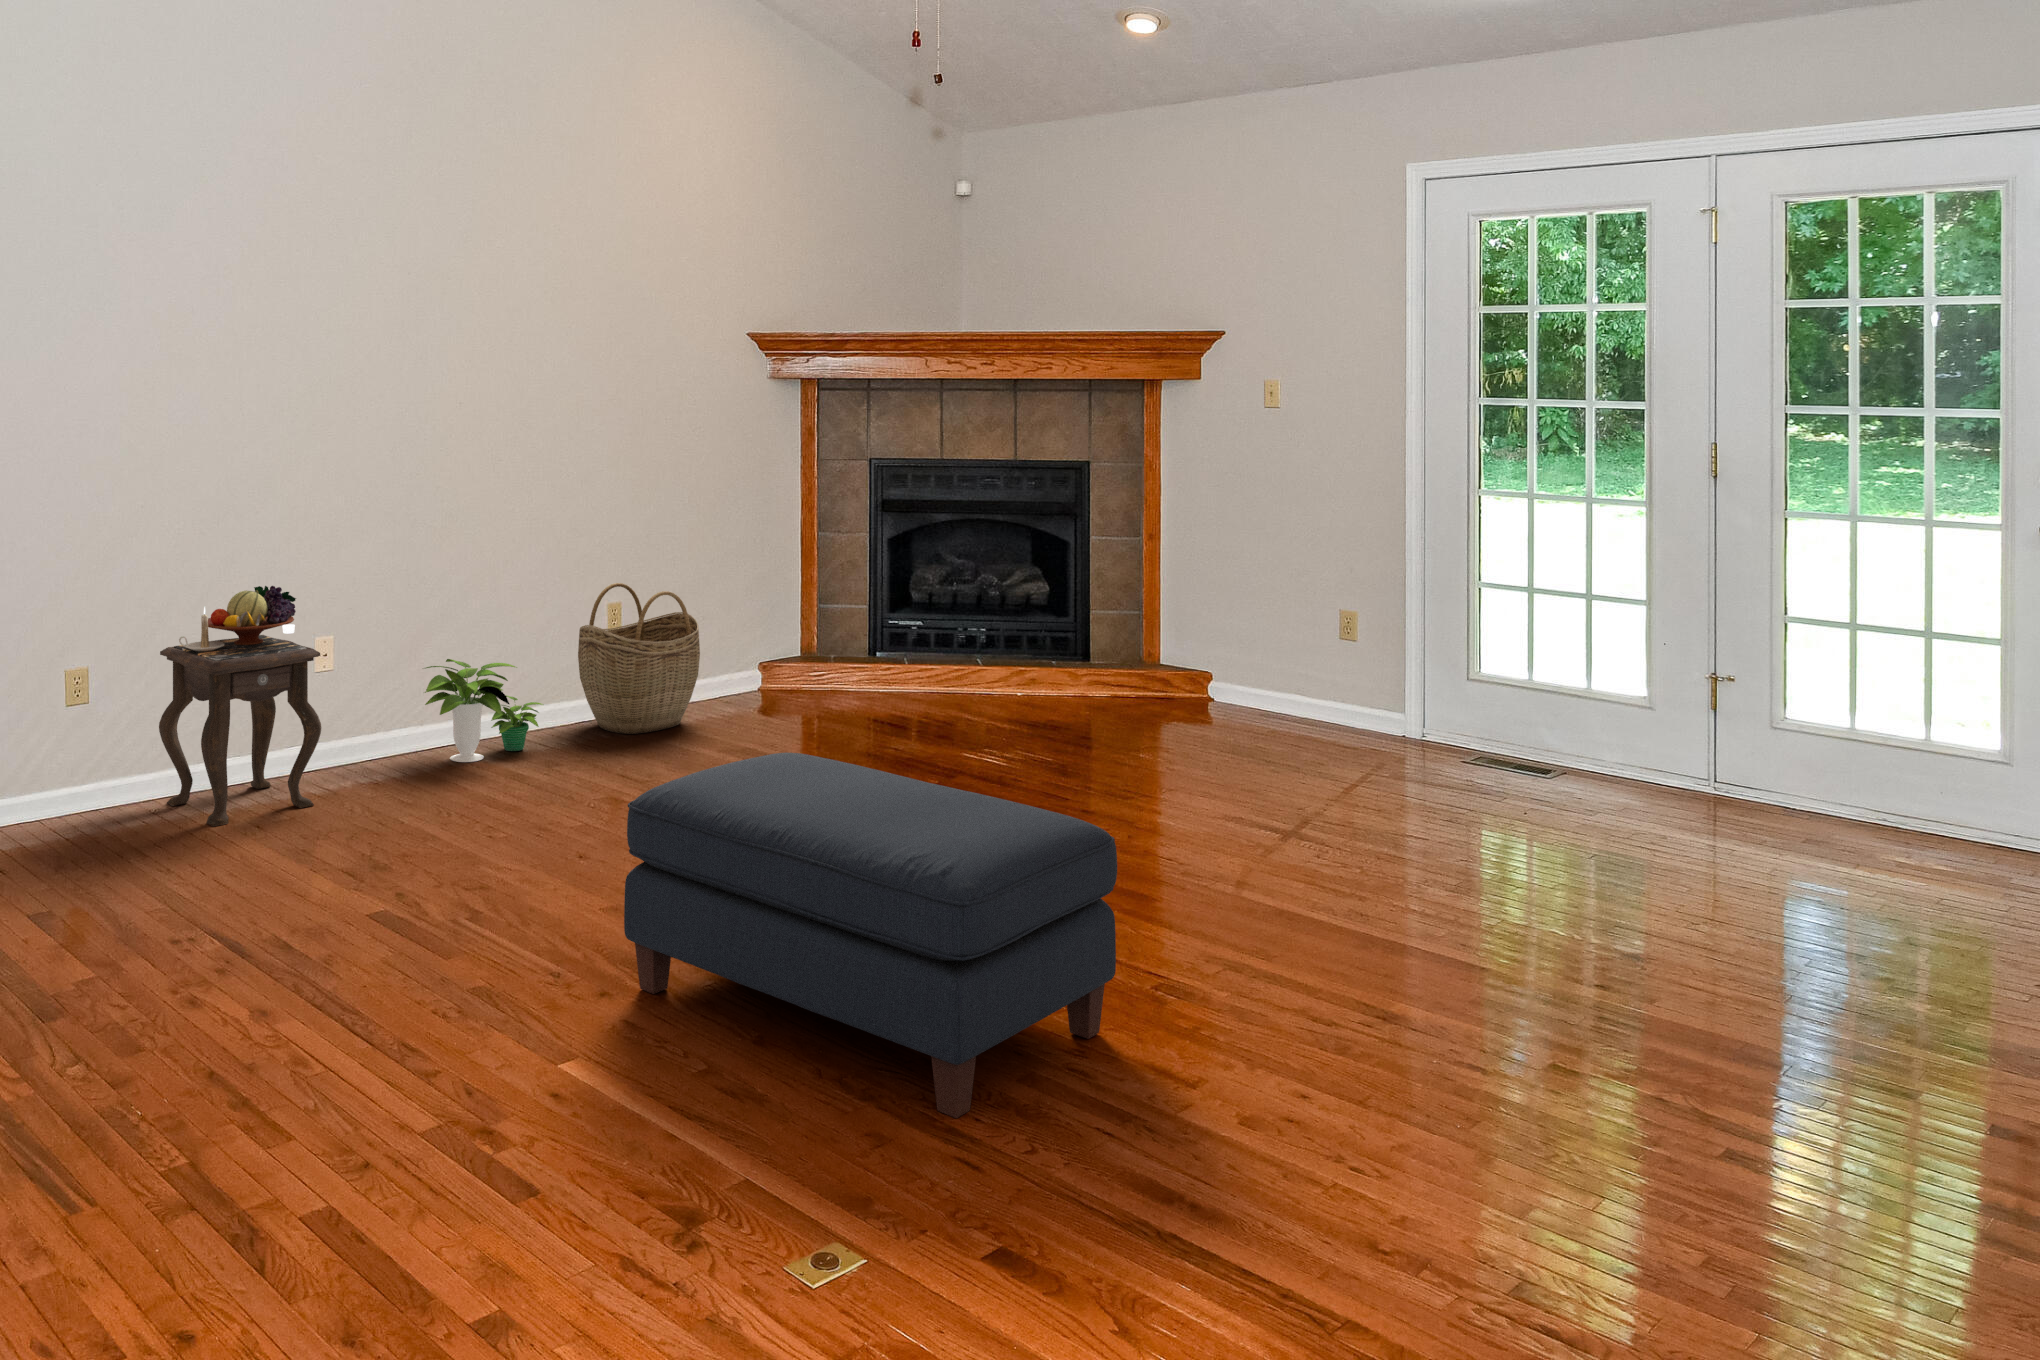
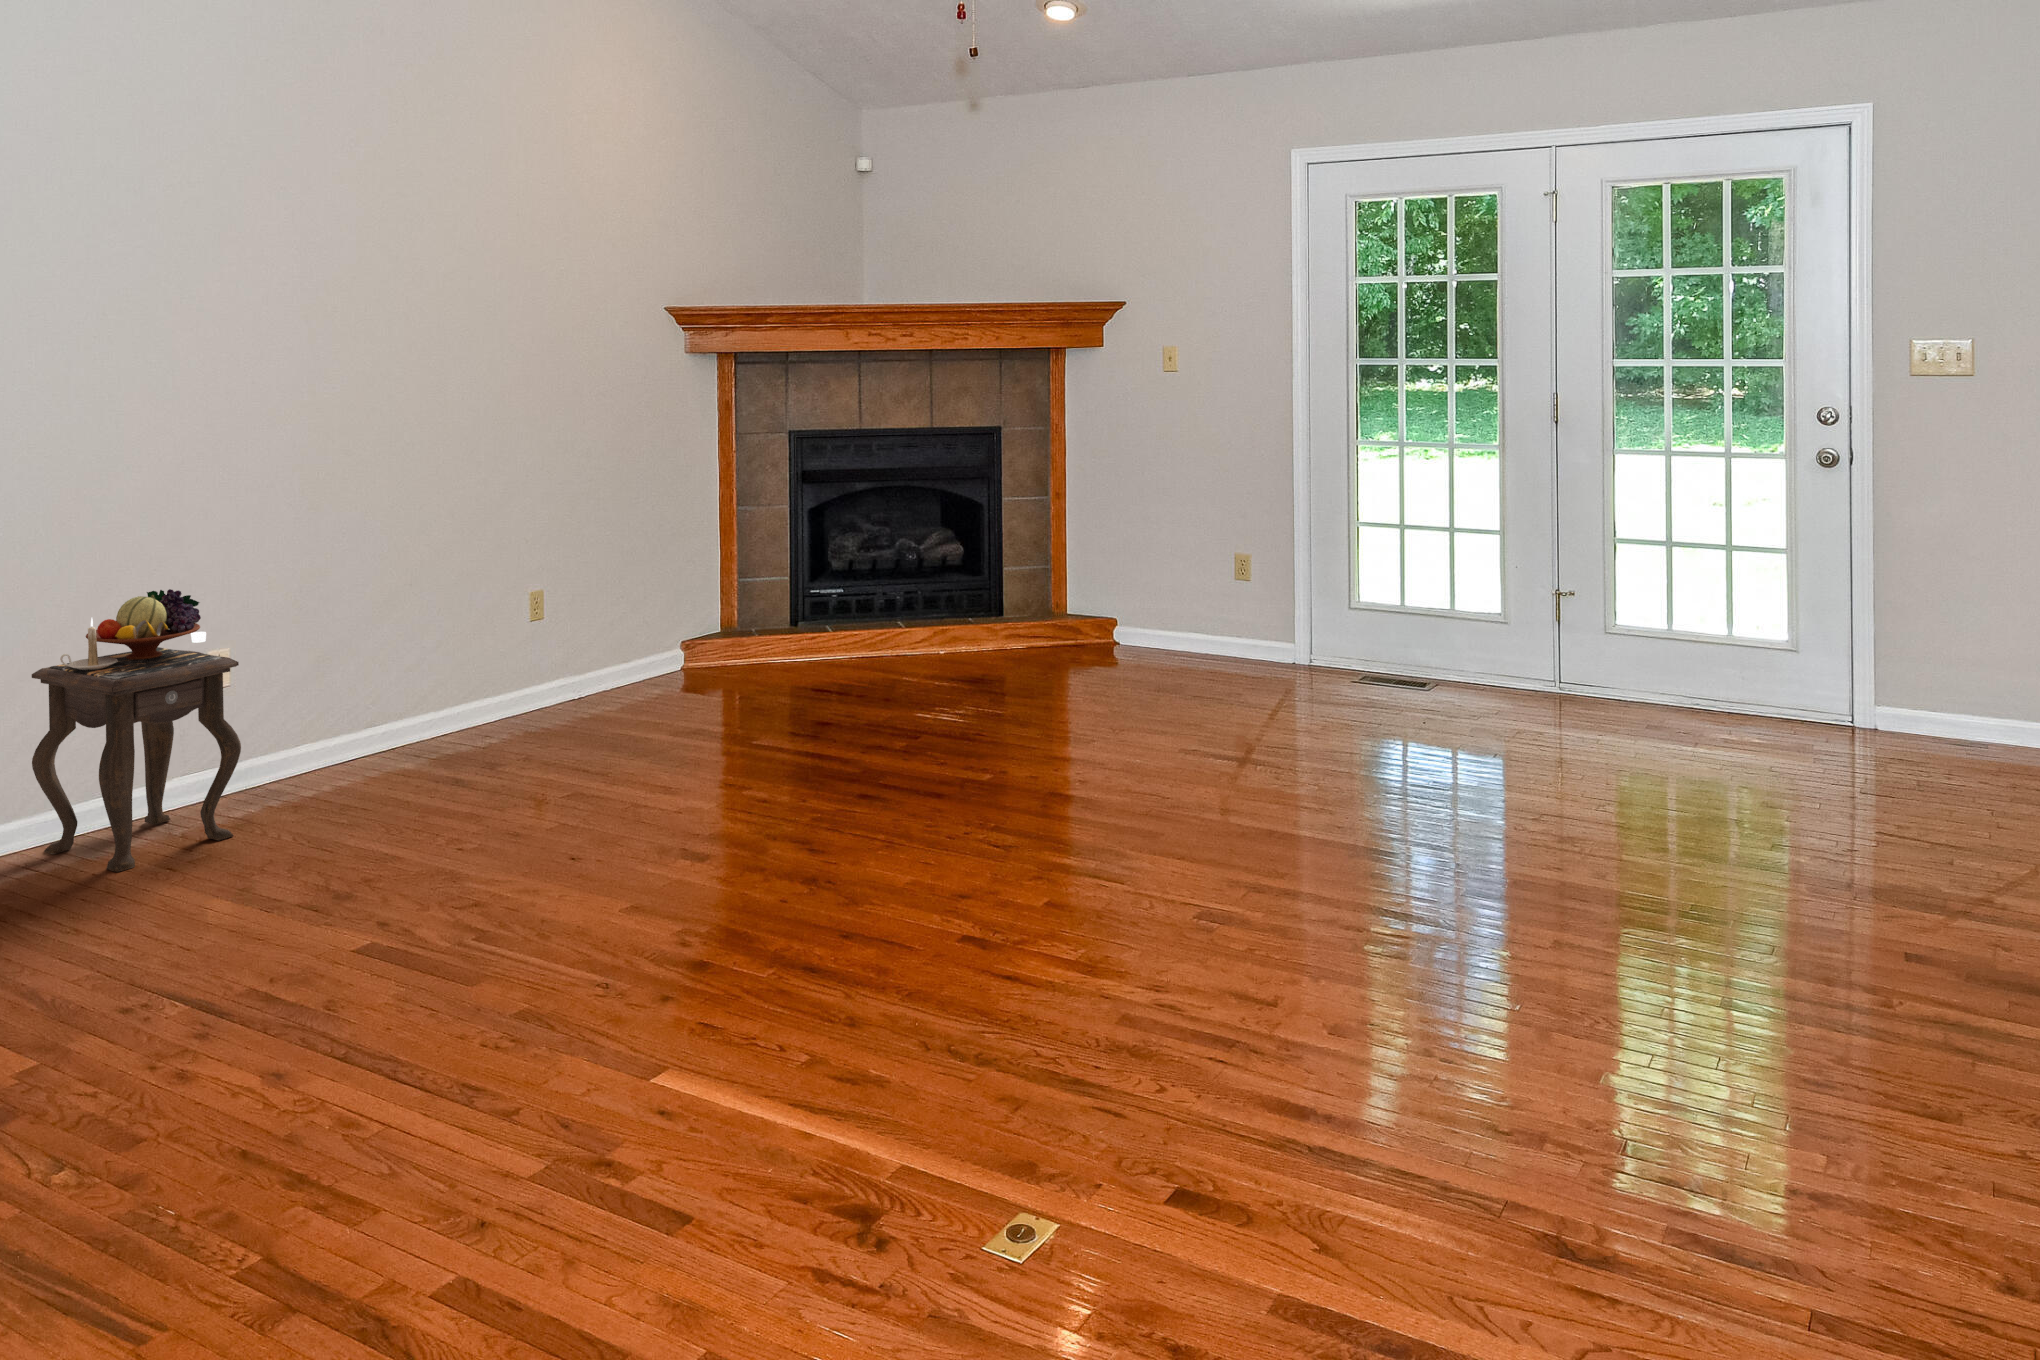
woven basket: present [578,583,700,734] -> none [504,567,636,727]
potted plant: present [425,659,543,762] -> none [337,660,477,773]
ottoman: present [624,753,1117,1118] -> none [684,726,1186,1072]

